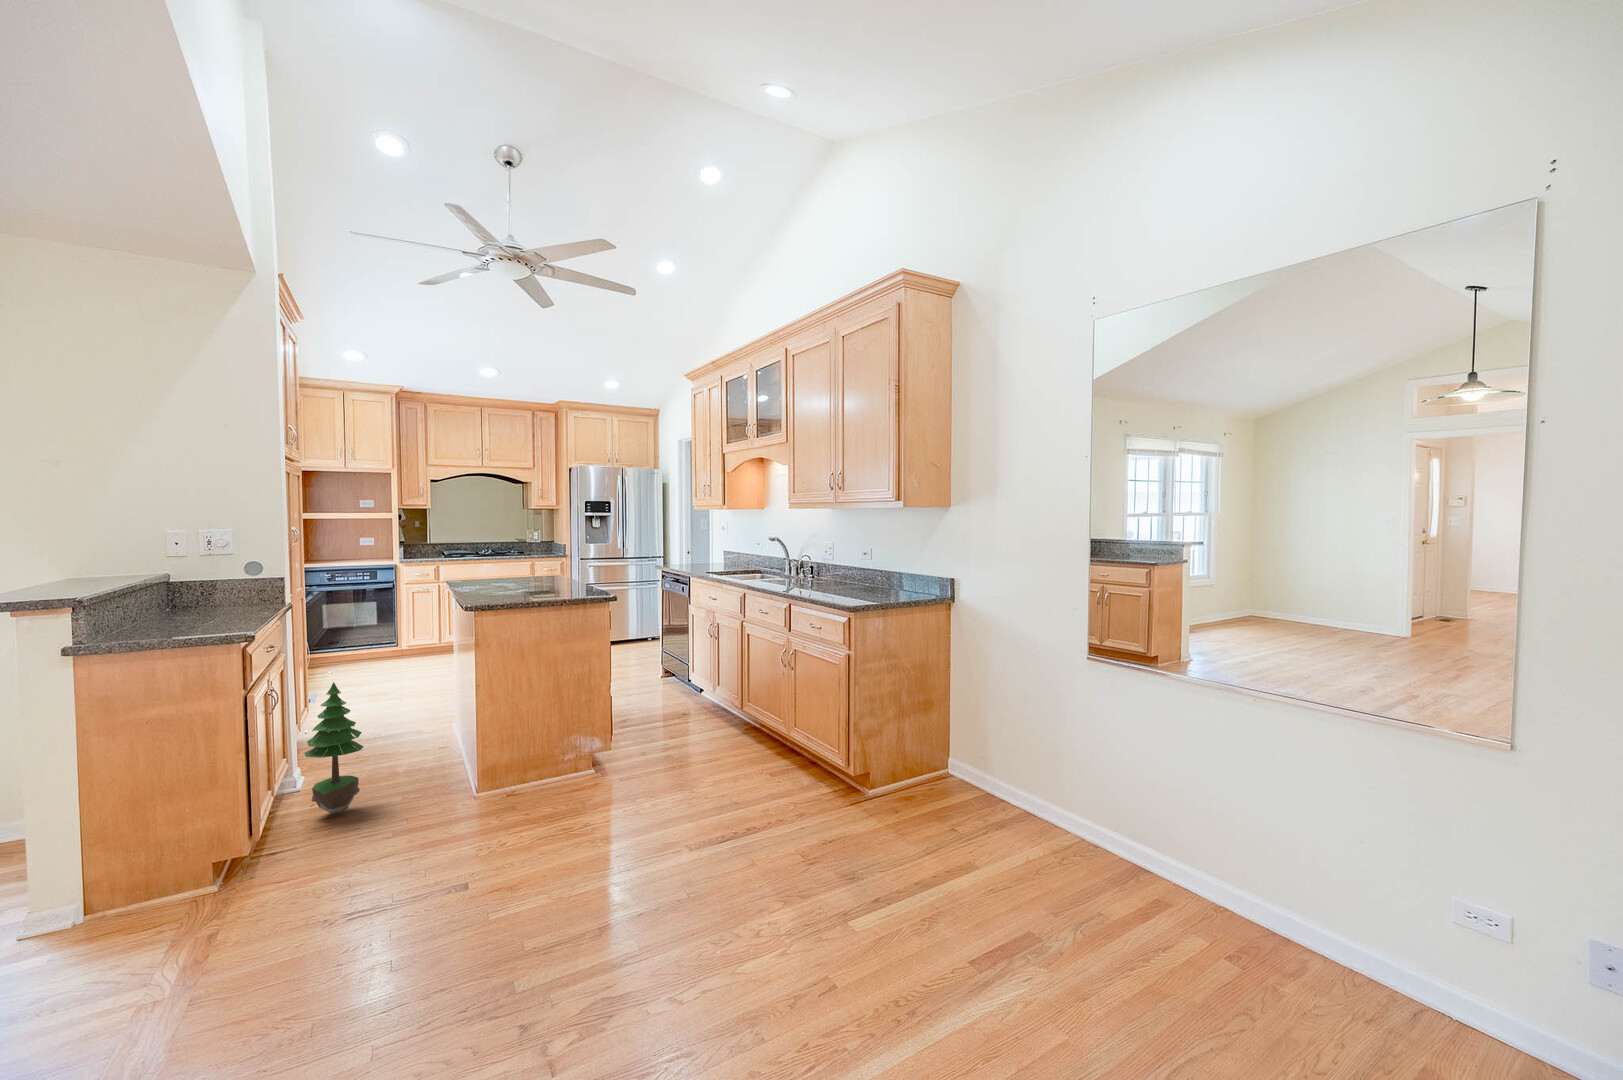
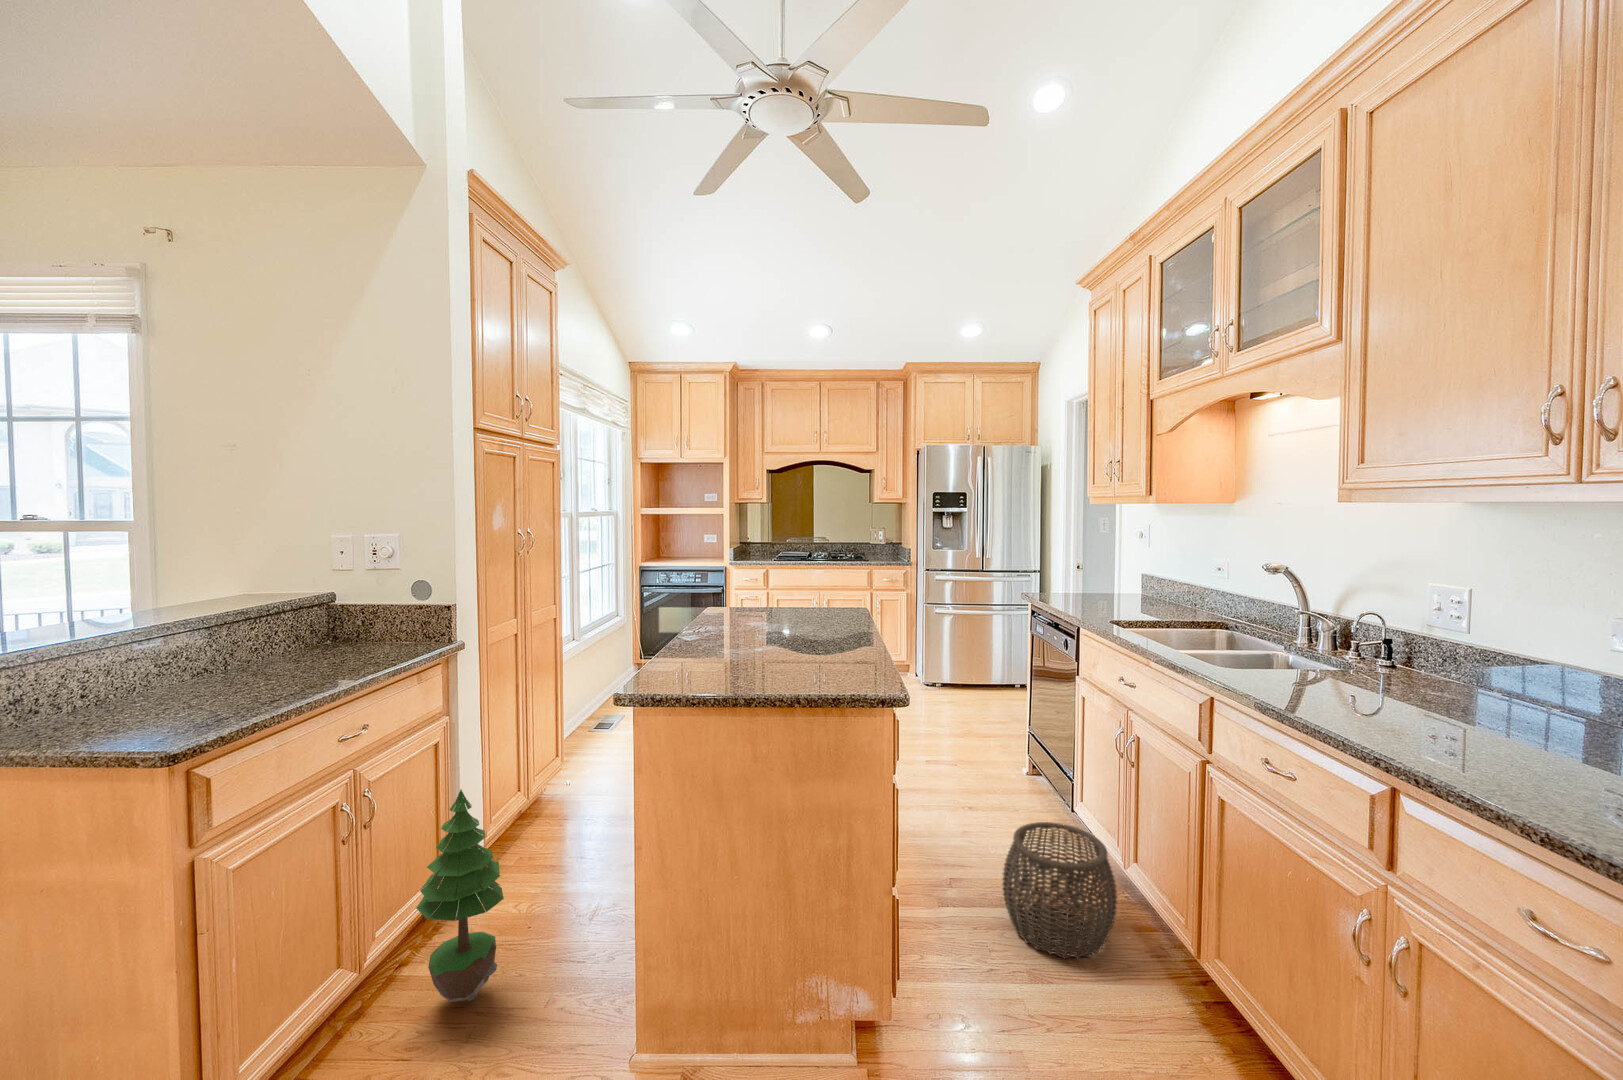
woven basket: none [654,675,710,733] -> present [1002,822,1117,959]

